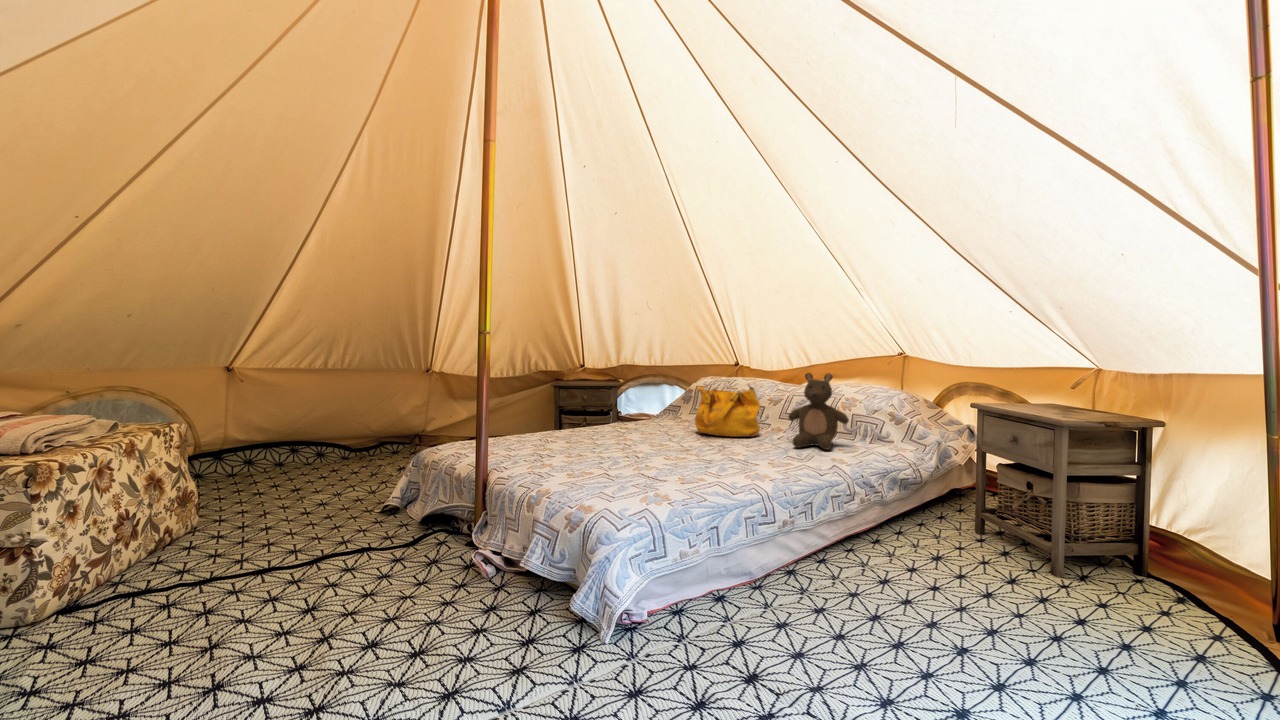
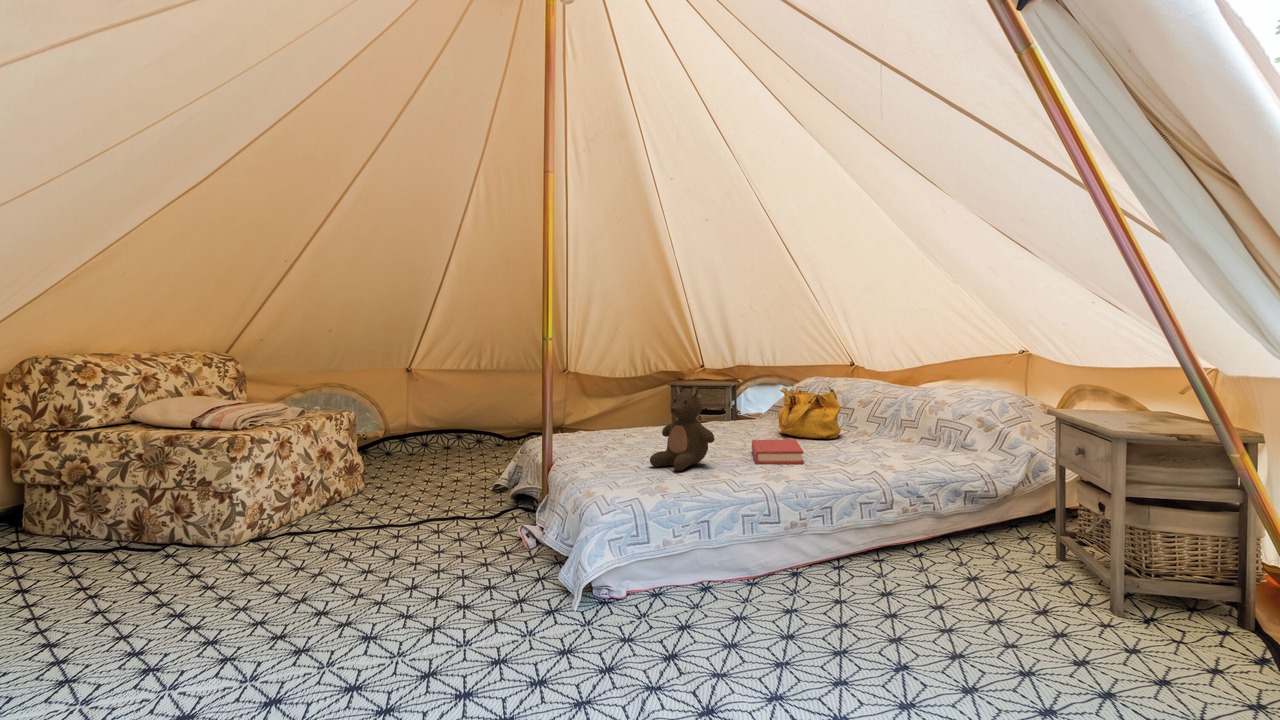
stuffed bear: present [788,373,849,450] -> present [650,385,714,471]
hardback book: none [691,439,757,466] -> present [752,439,804,464]

